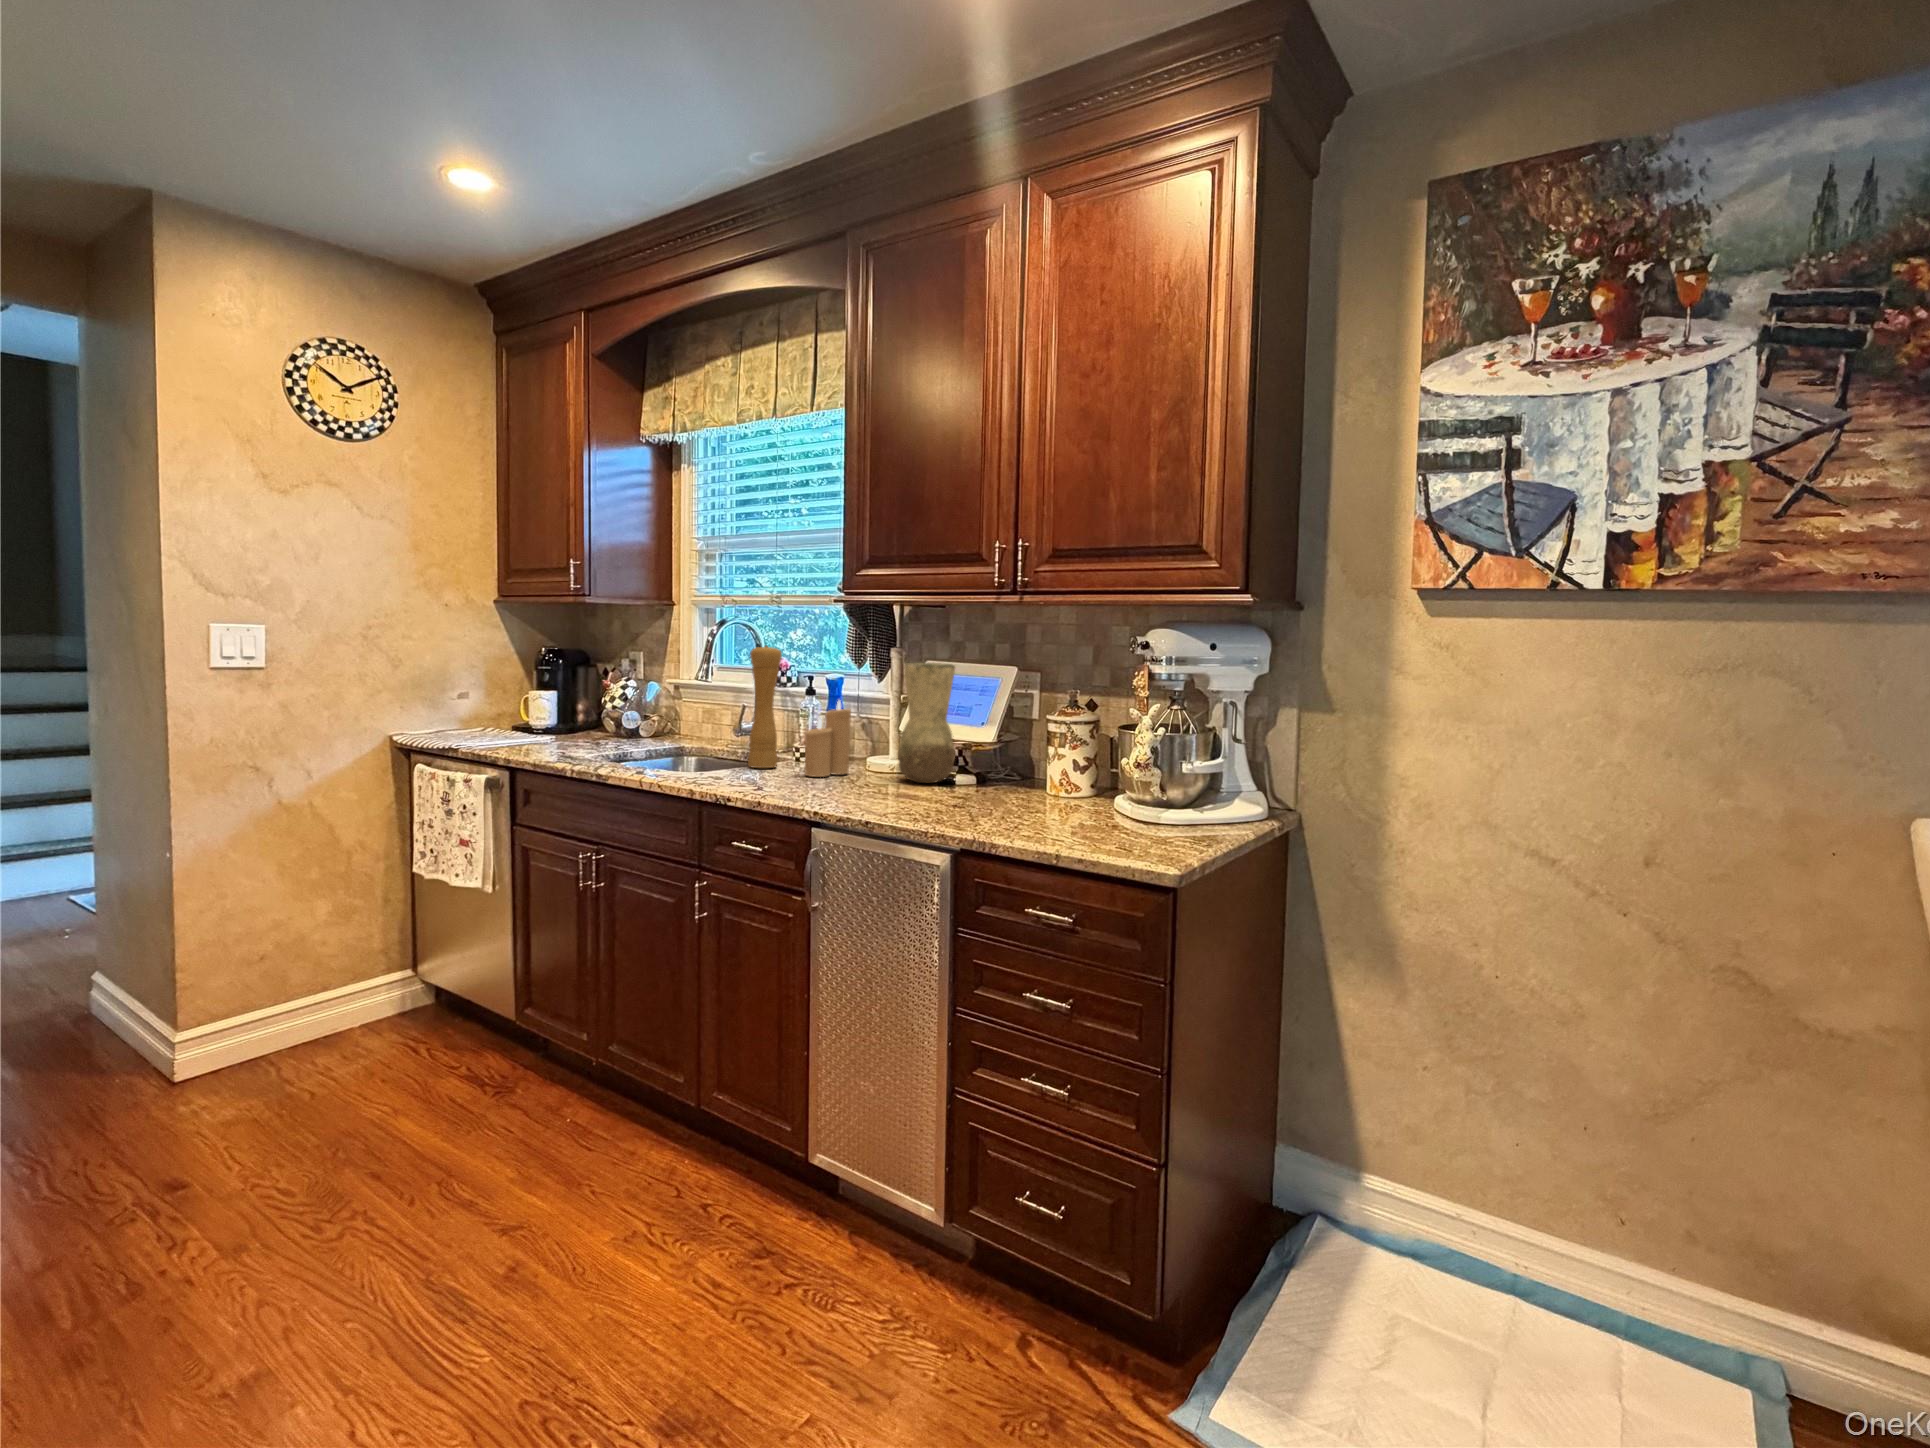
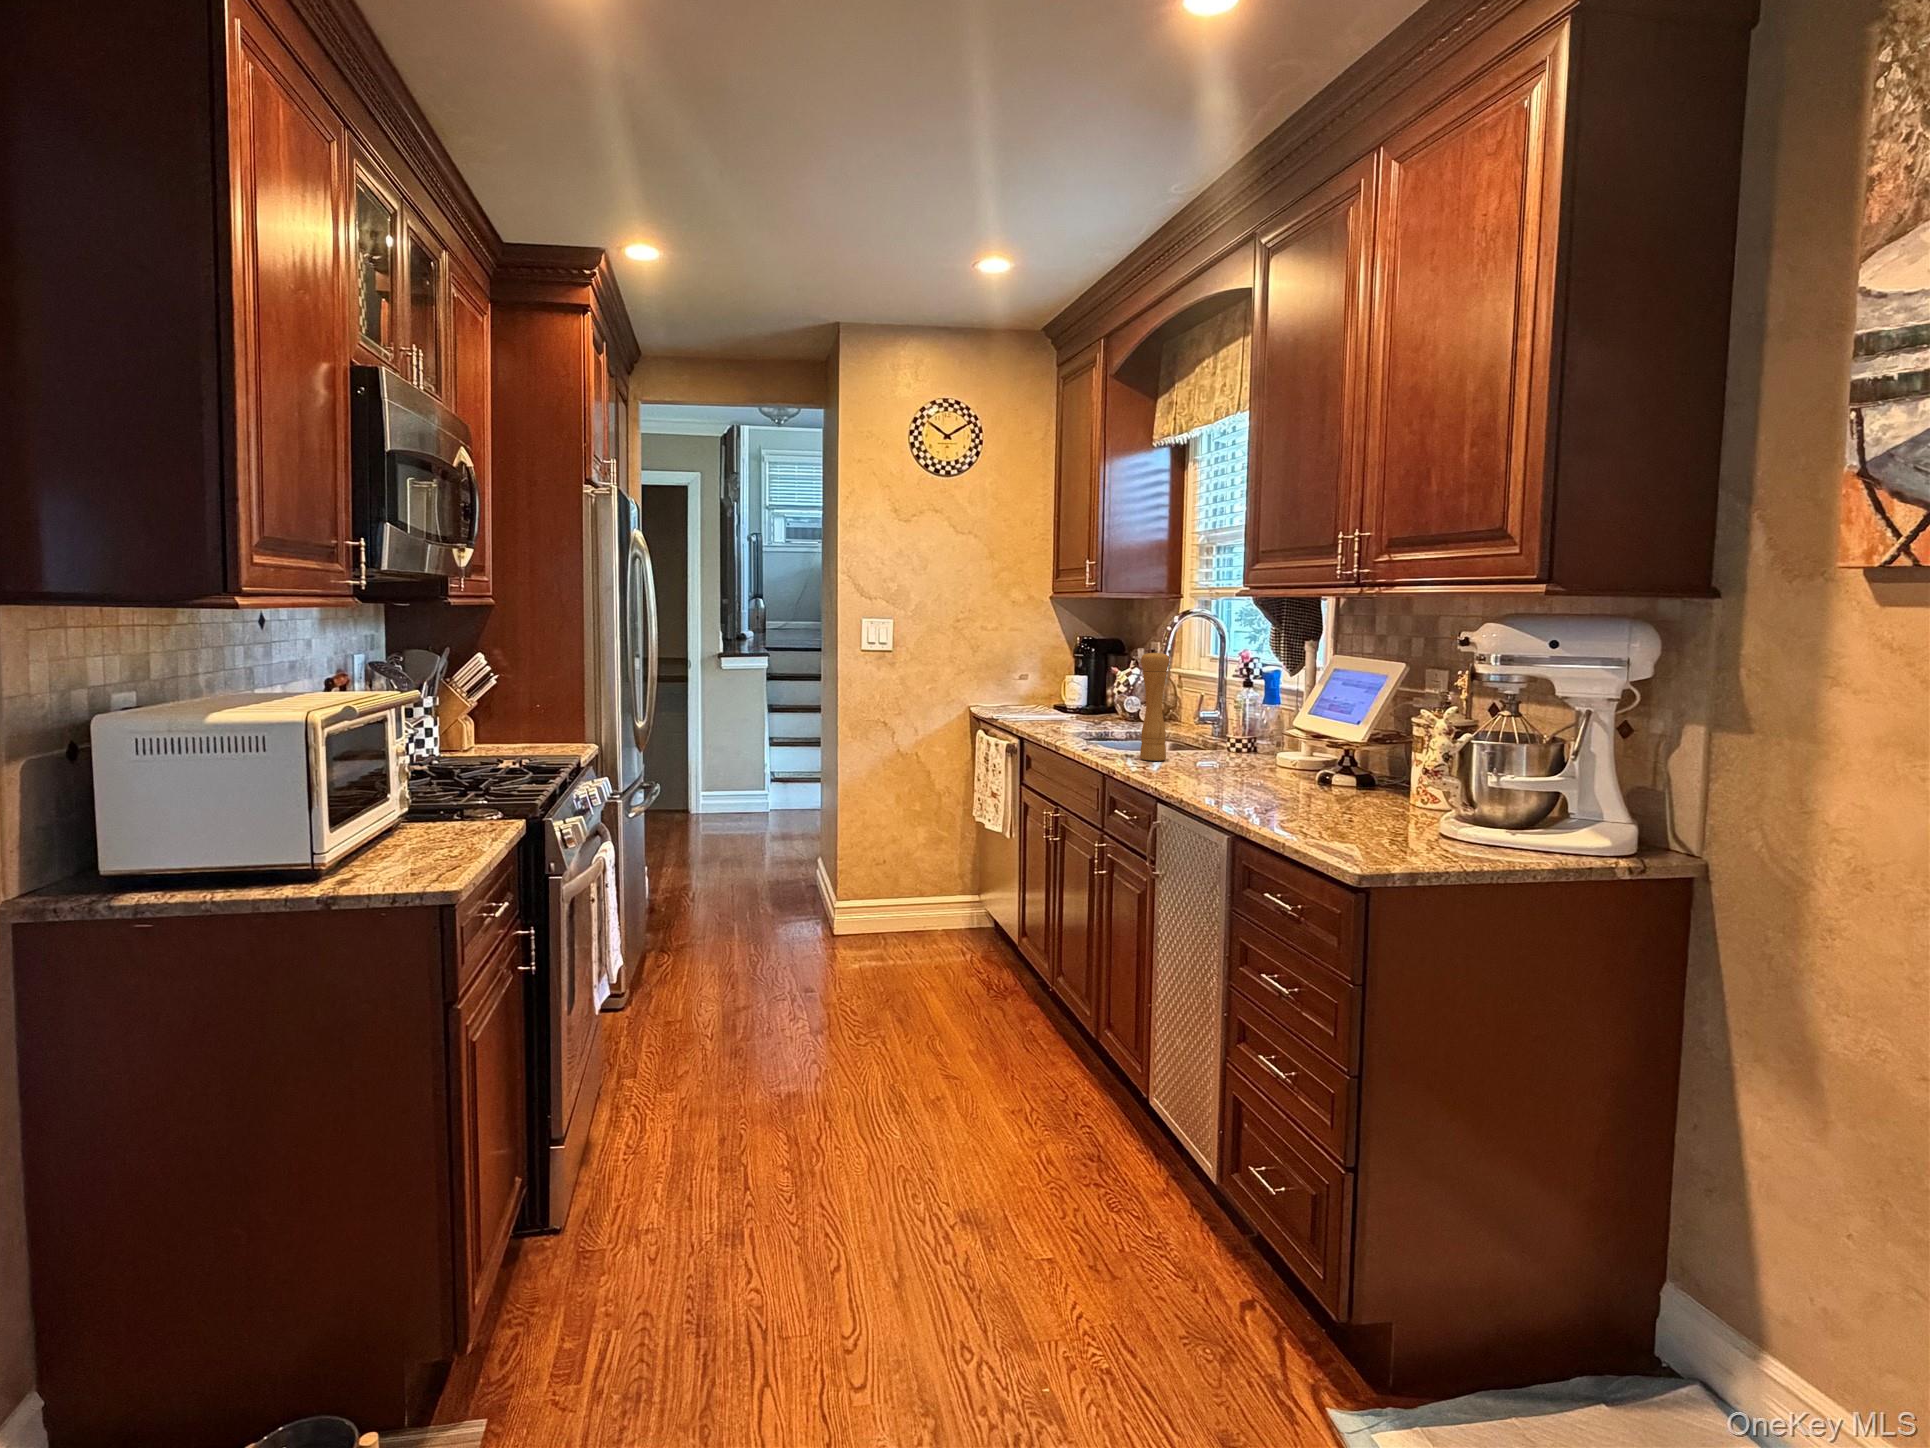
vase: present [898,663,955,783] -> none [1248,667,1308,786]
candle: present [804,701,851,777] -> none [1172,701,1220,771]

